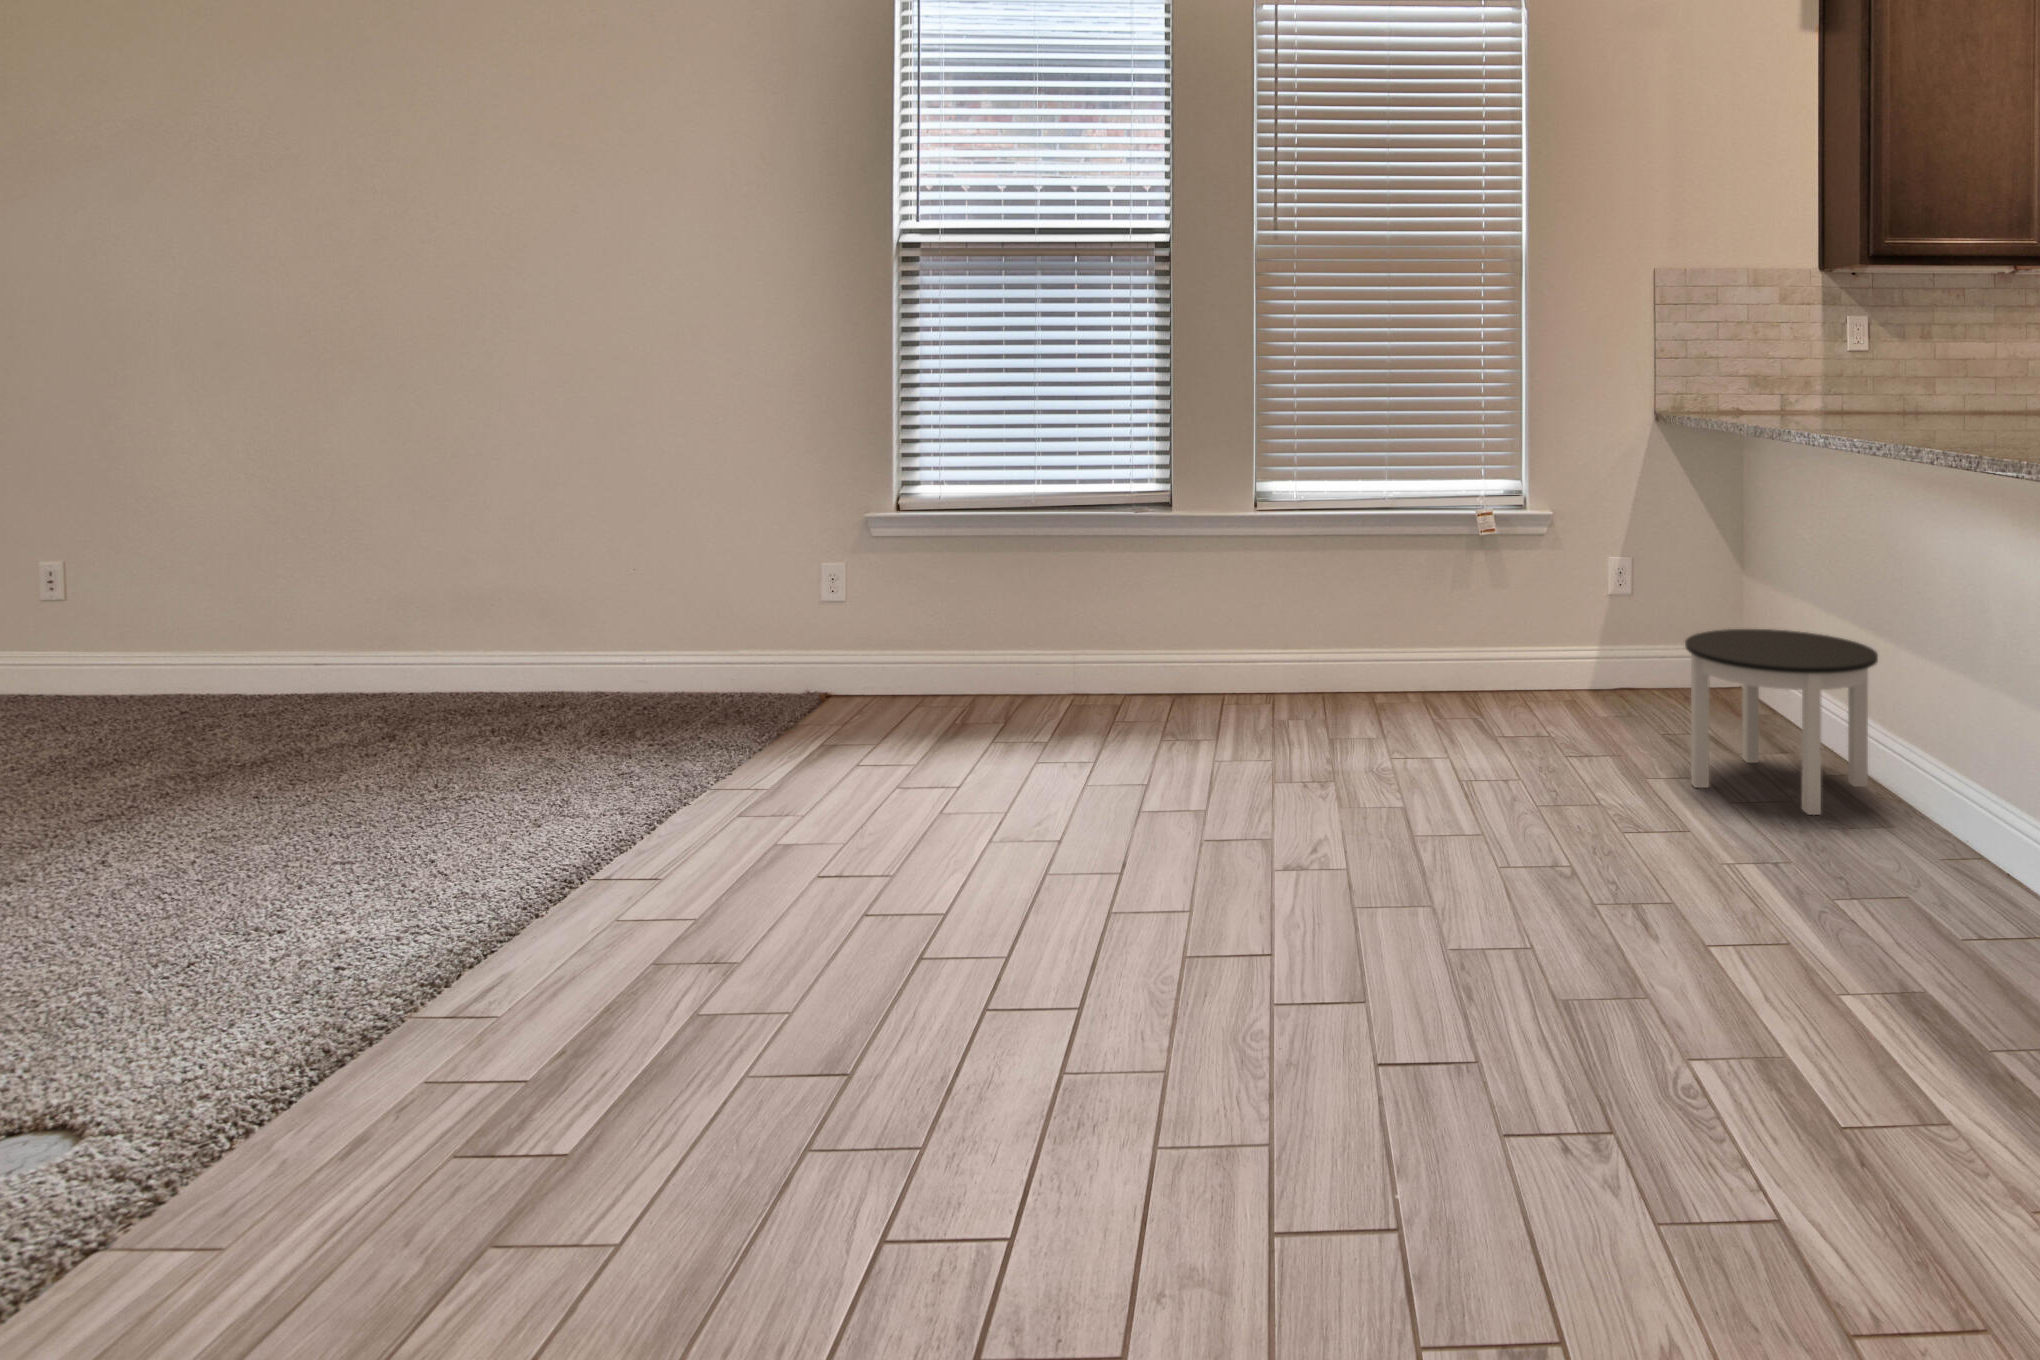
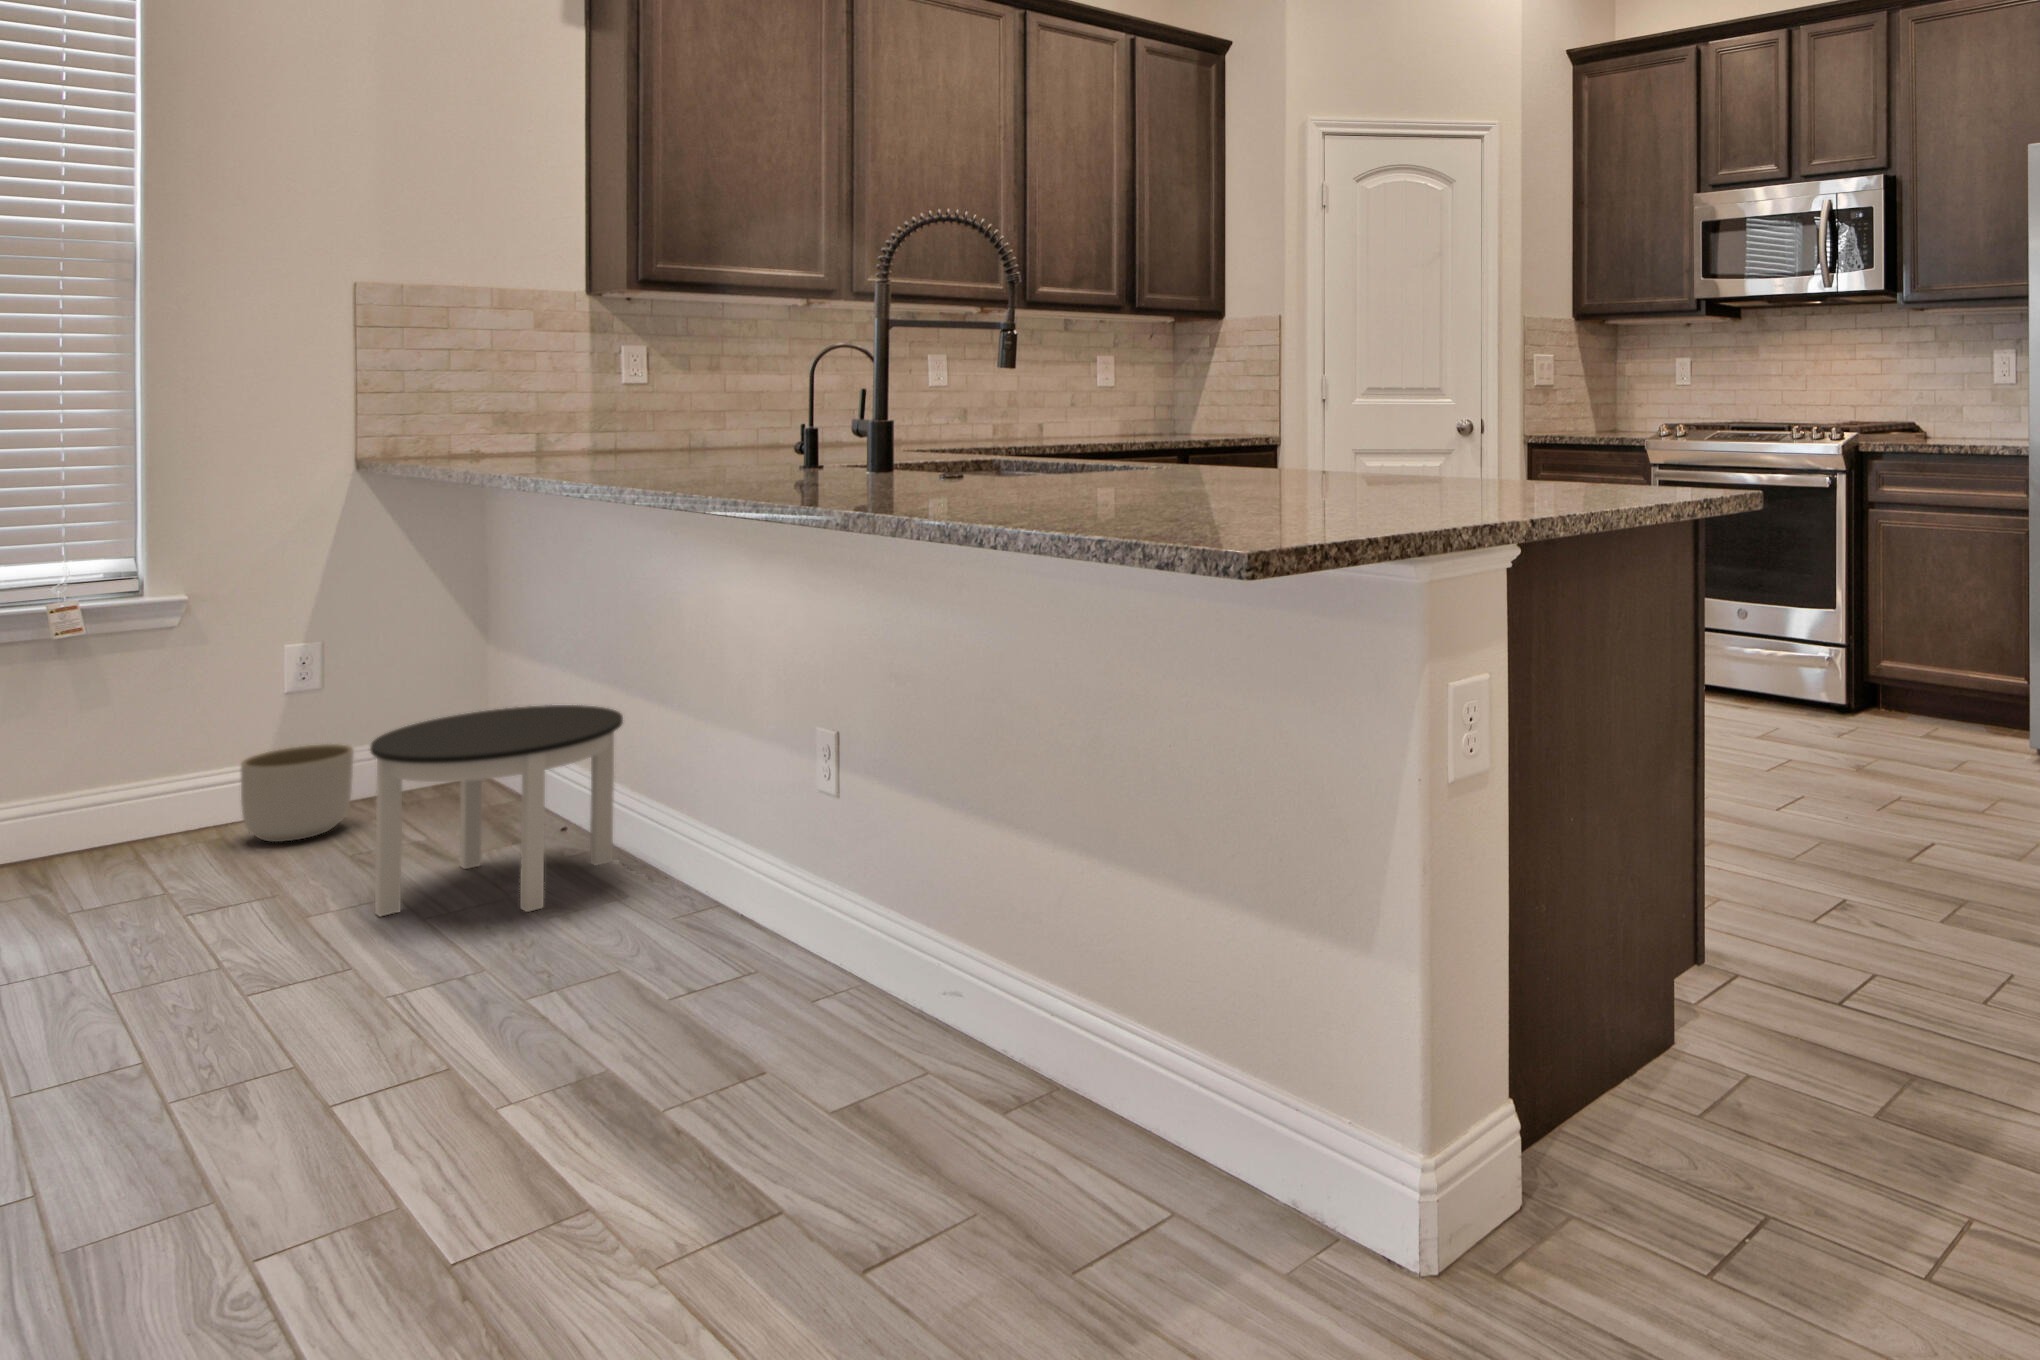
planter: none [1586,636,1656,710] -> present [241,744,354,842]

